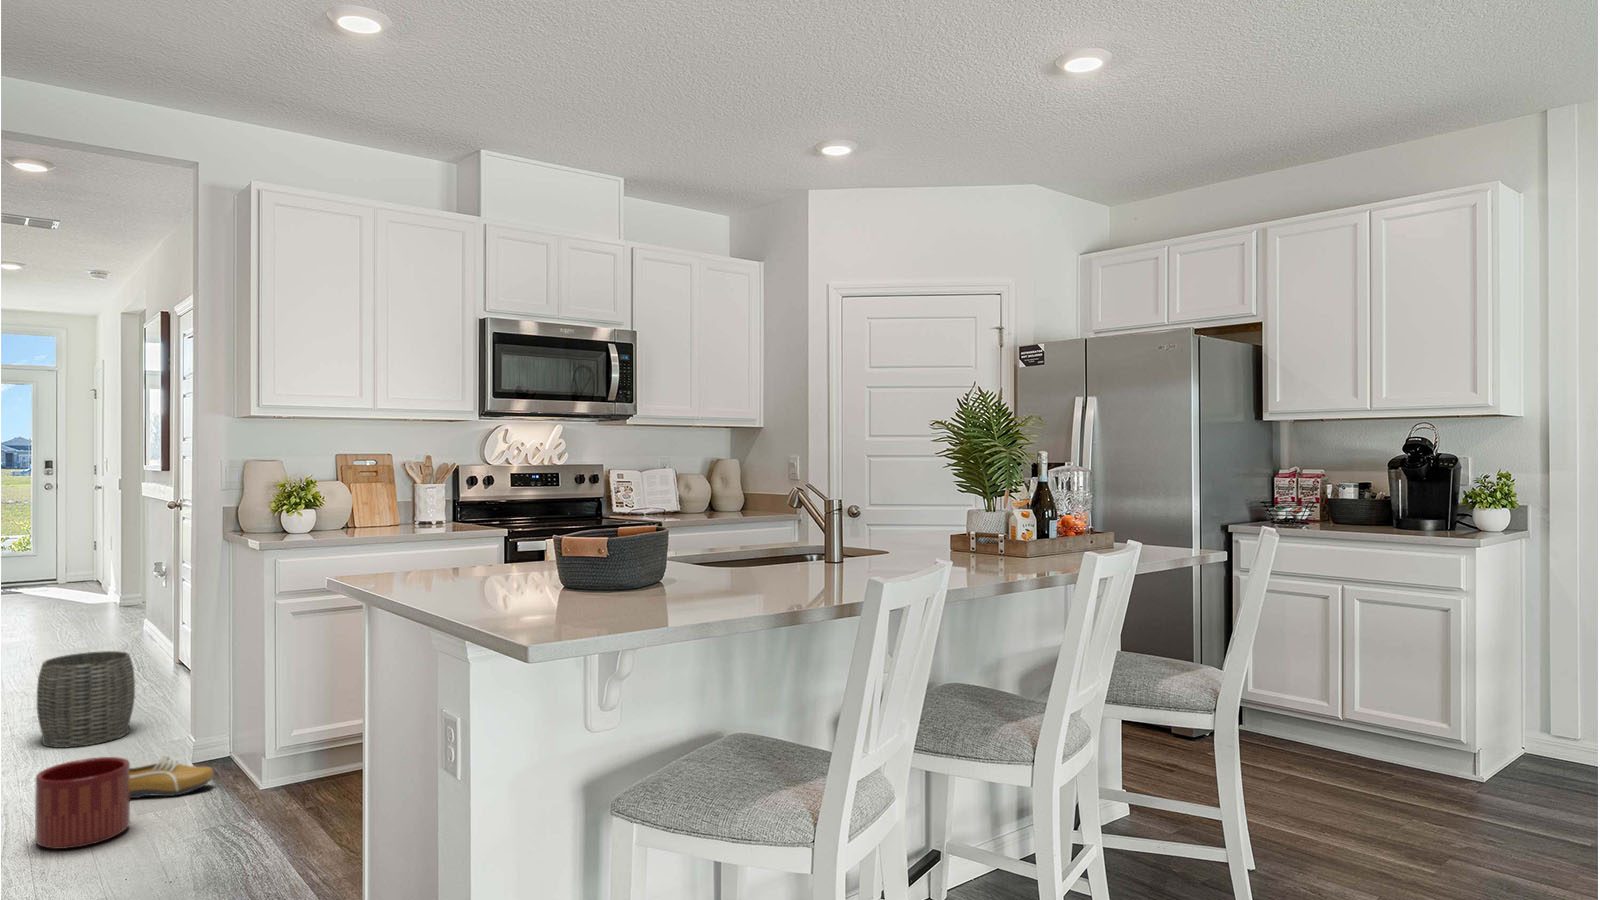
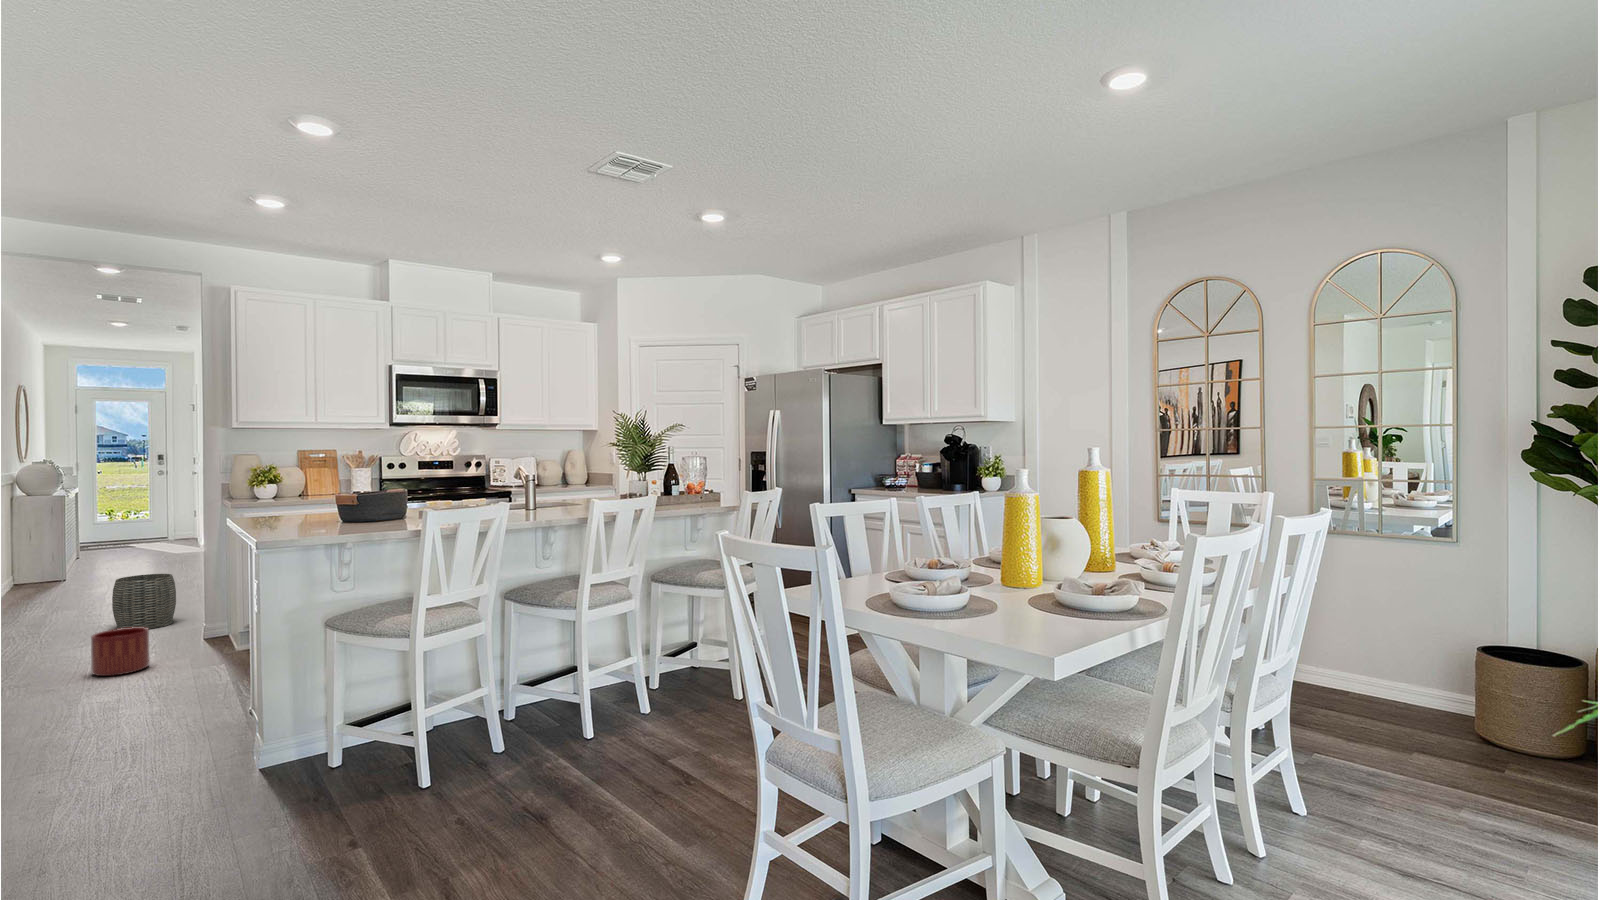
shoe: present [130,756,213,798] -> none [148,630,209,654]

